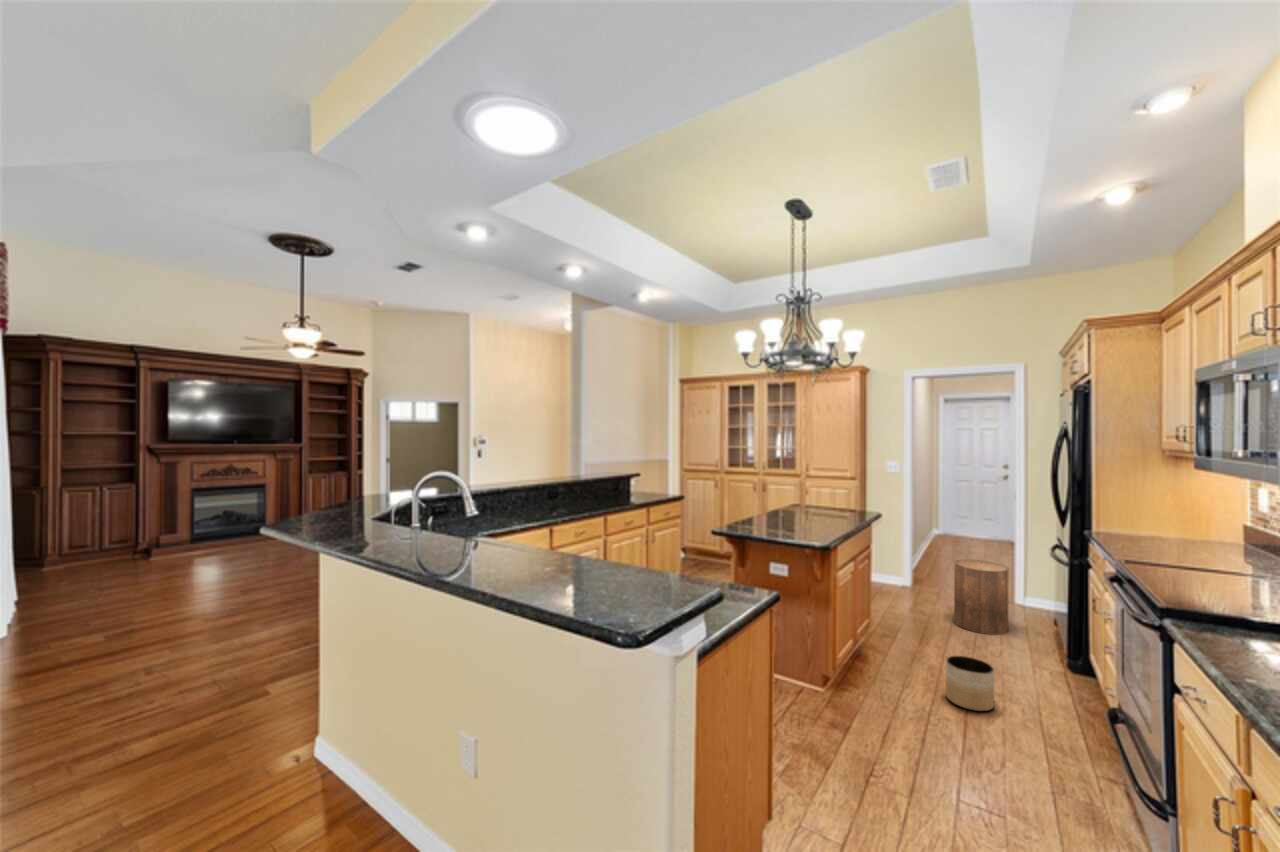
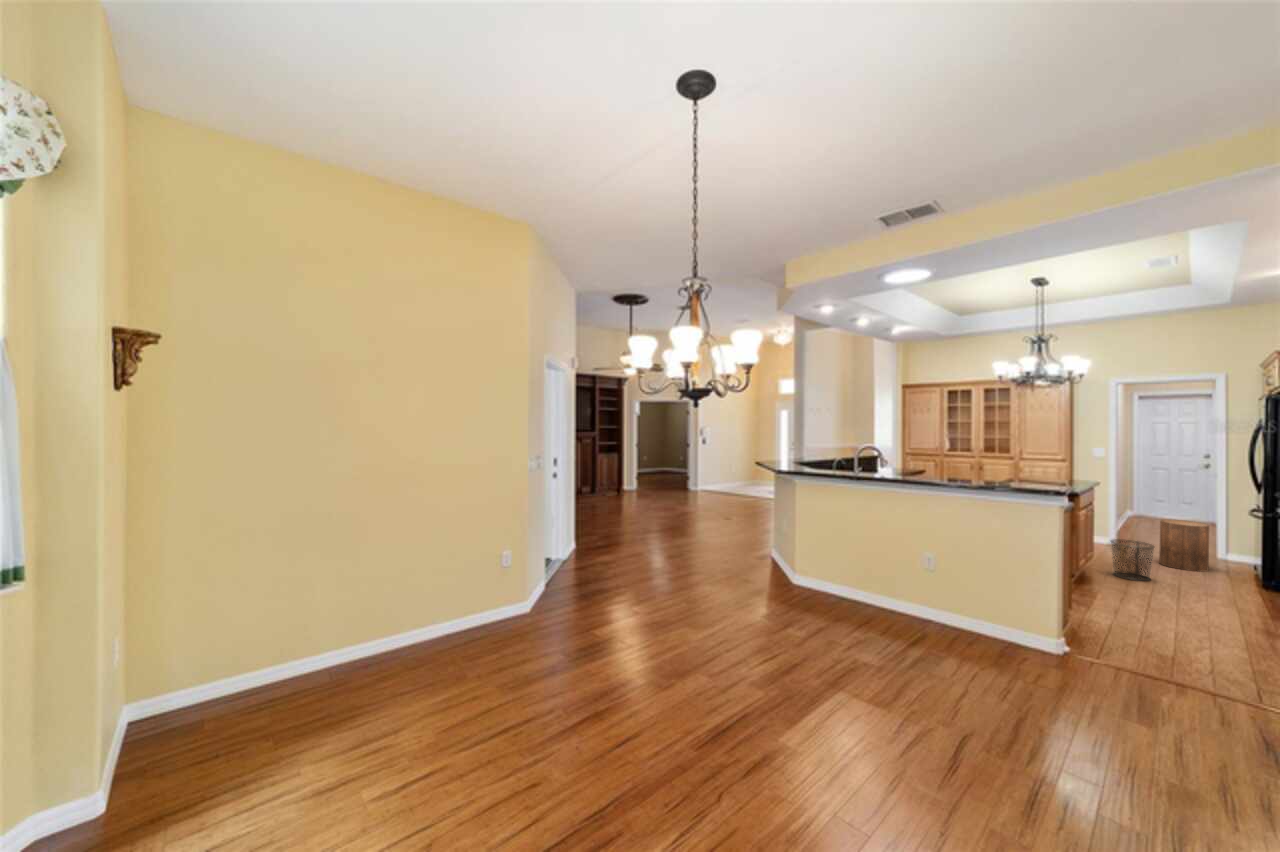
waste bin: none [891,599,945,666] -> present [1111,540,1154,581]
planter: present [945,656,994,711] -> none [1158,569,1197,600]

